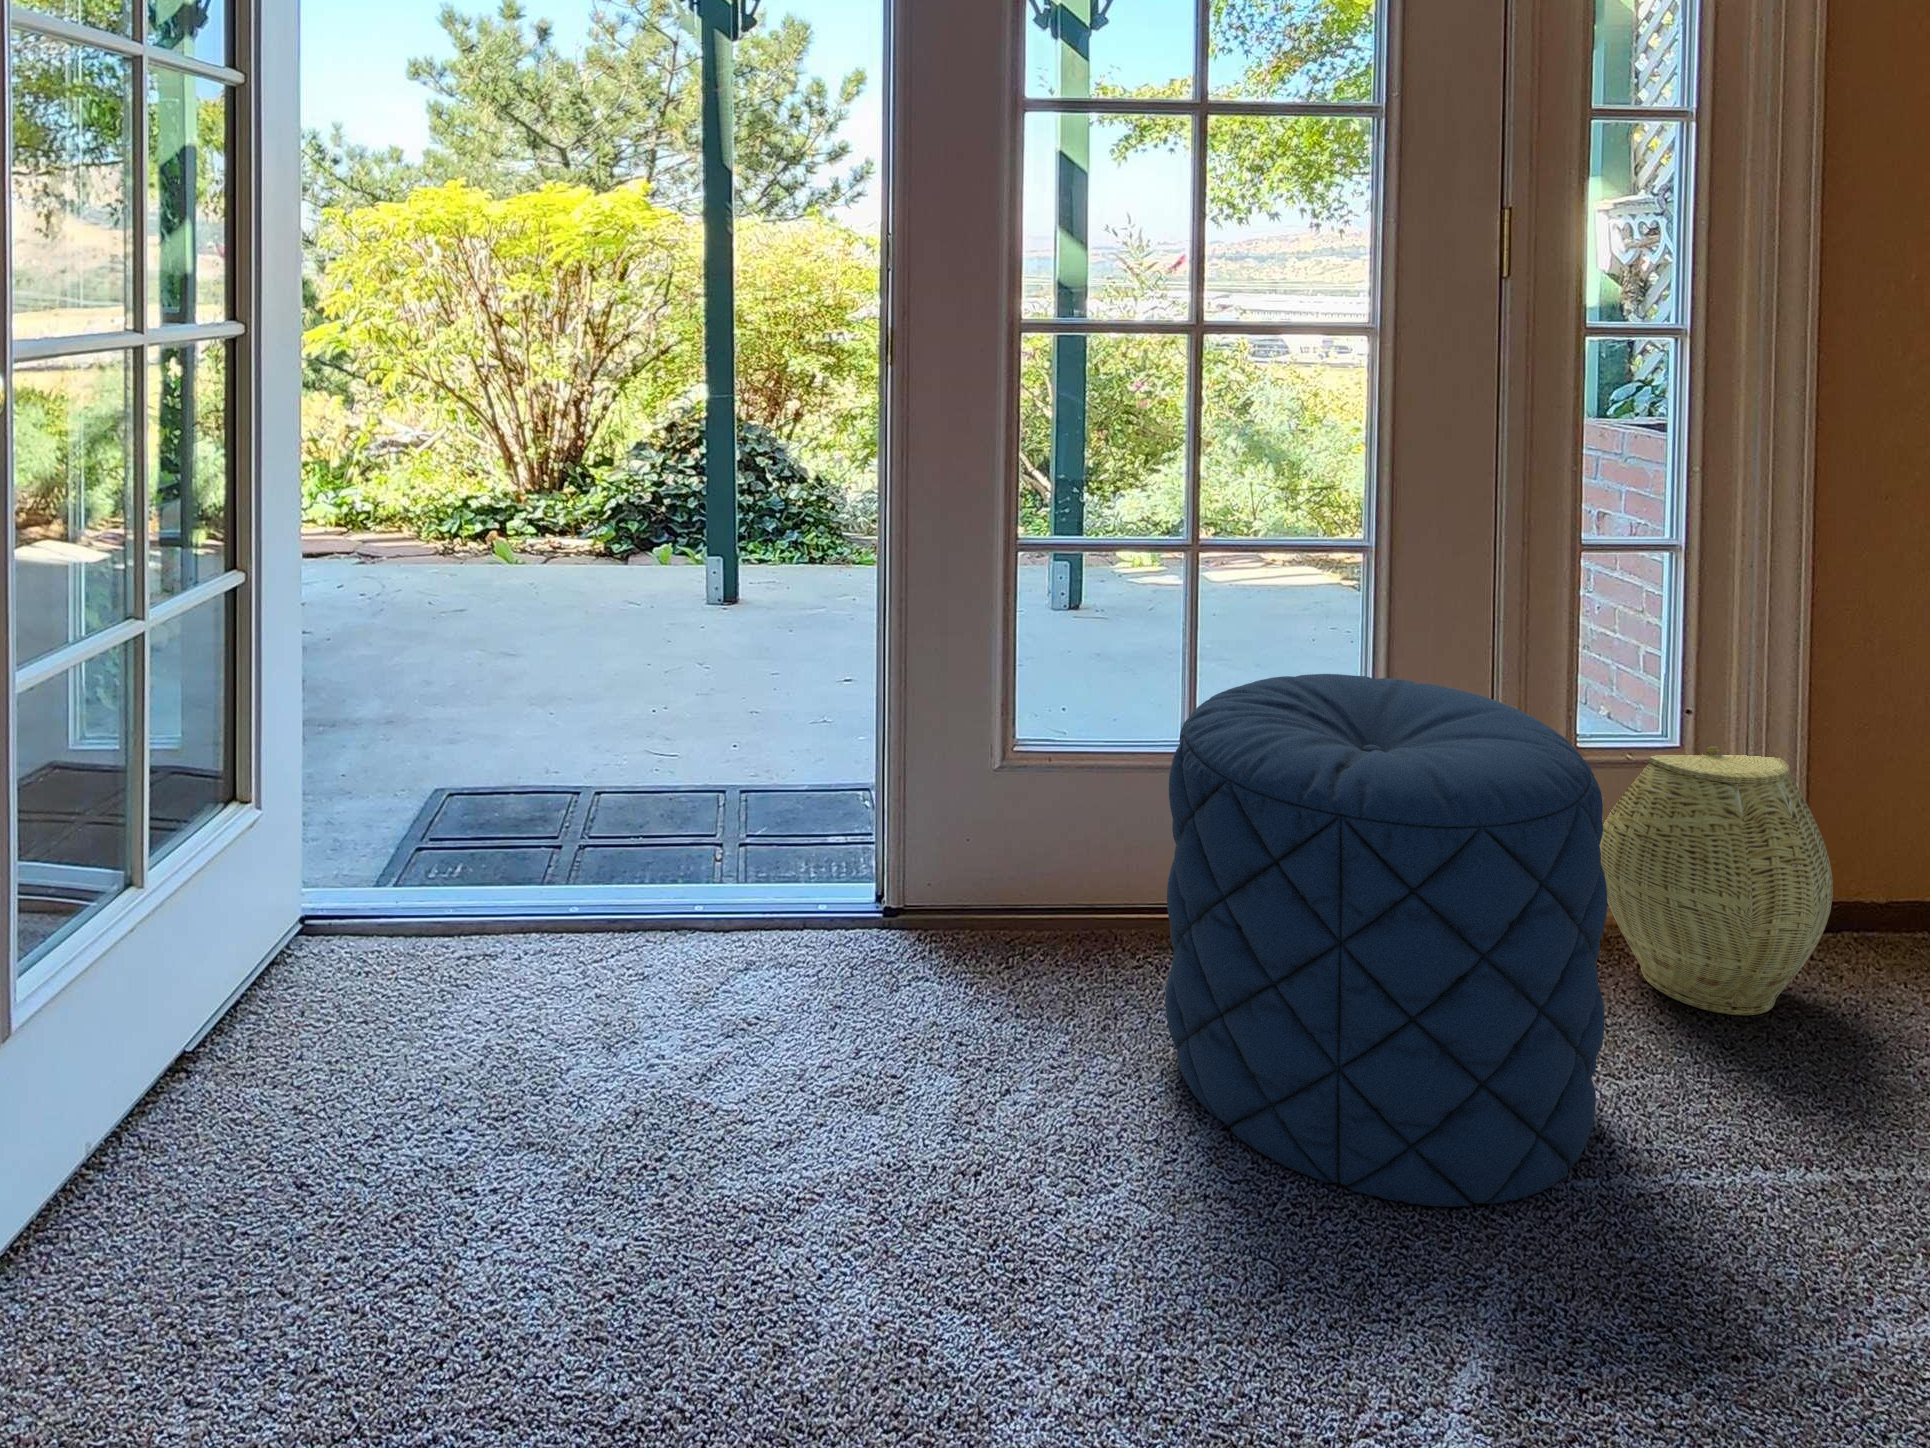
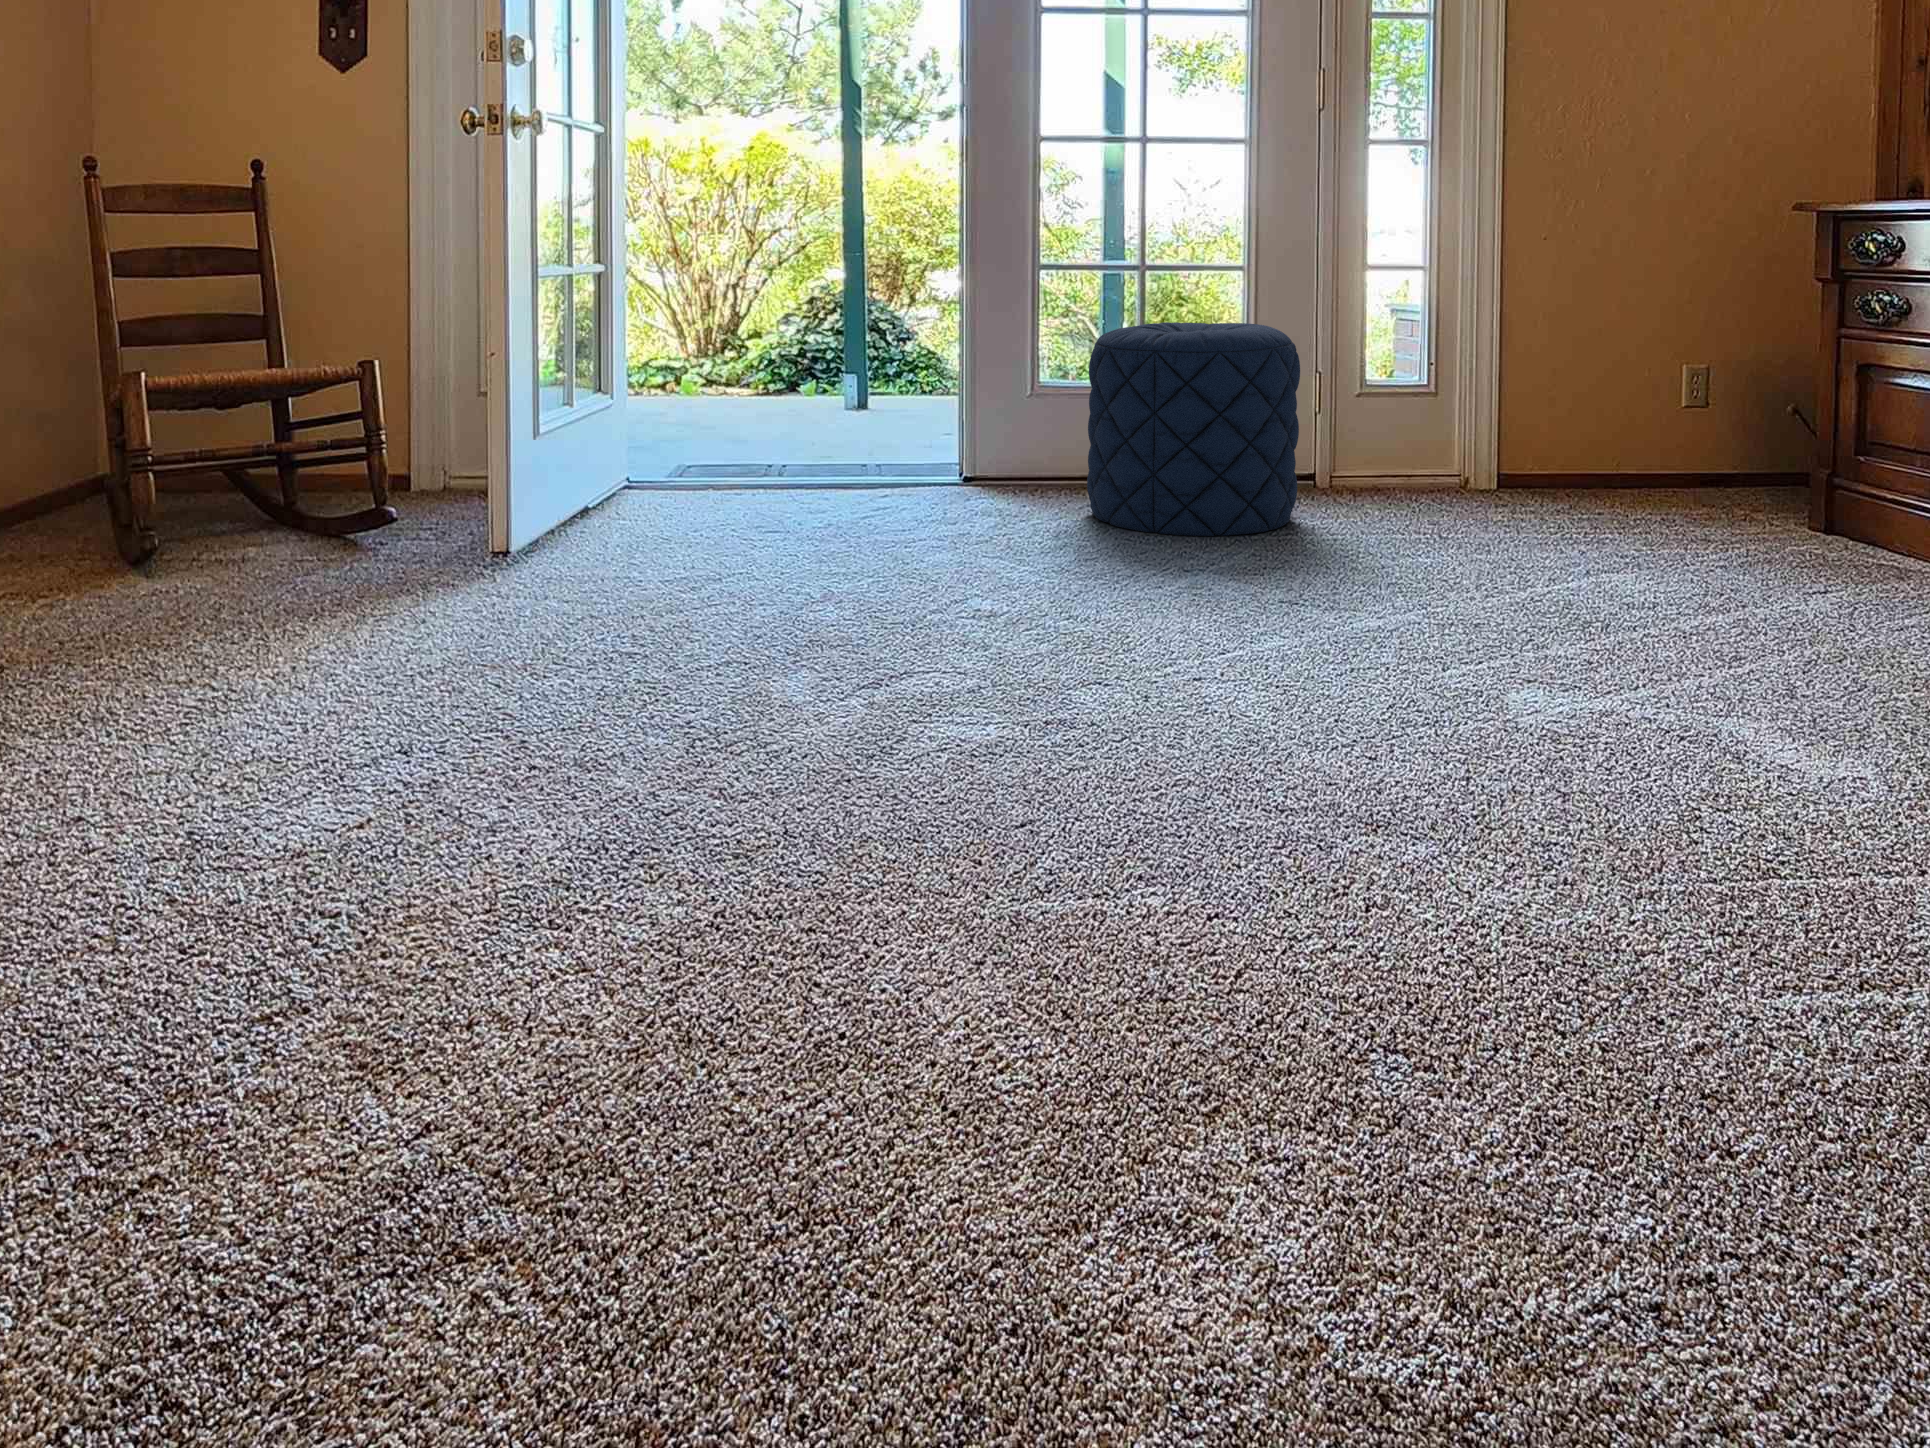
woven basket: present [1600,746,1833,1015] -> none [1340,366,1455,507]

